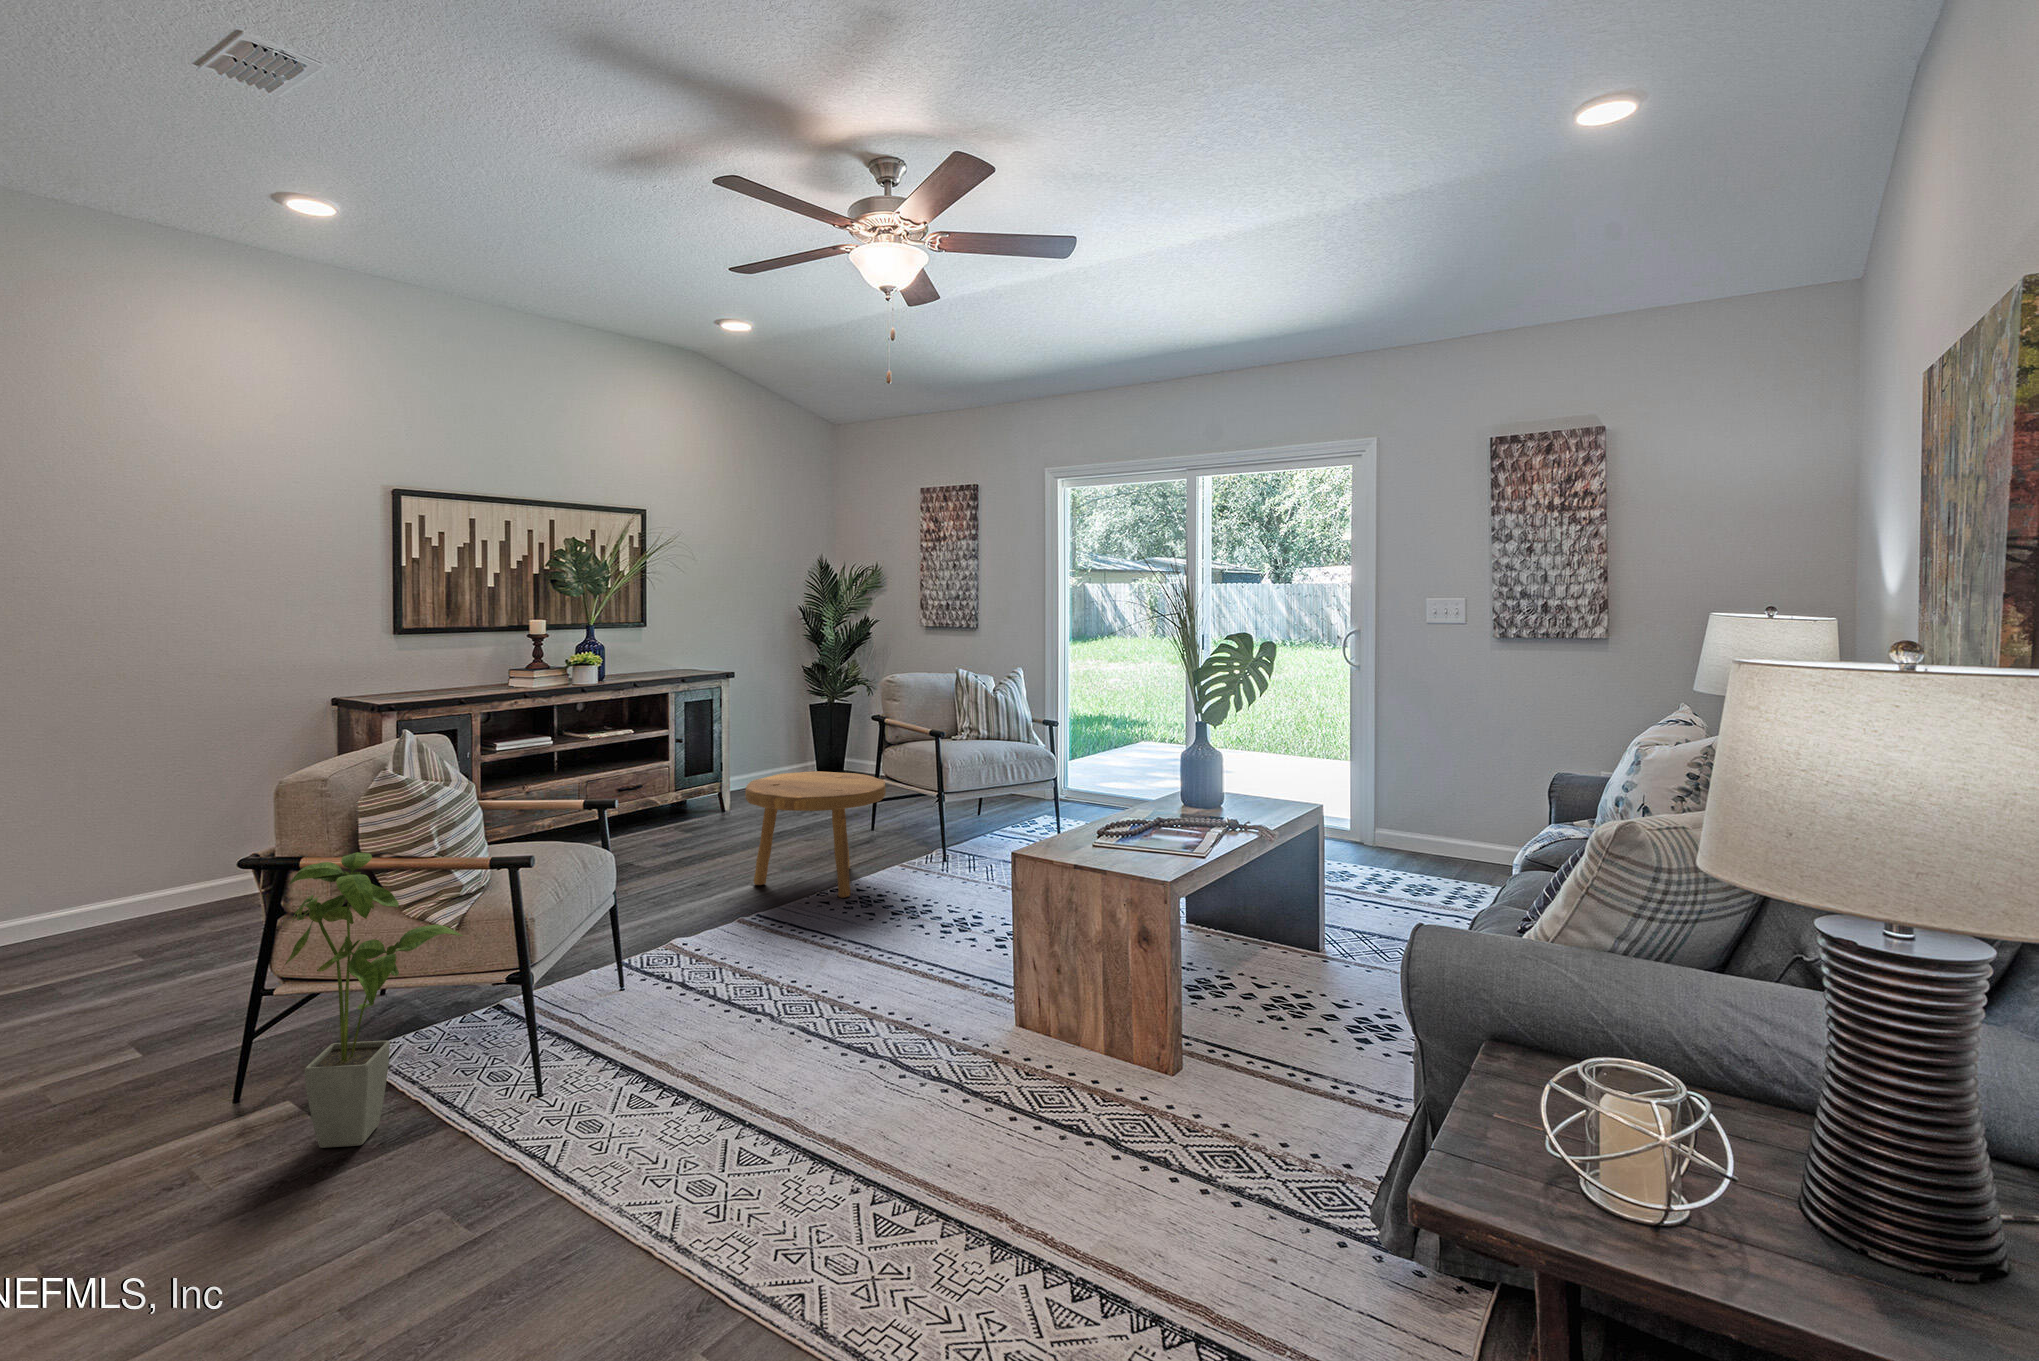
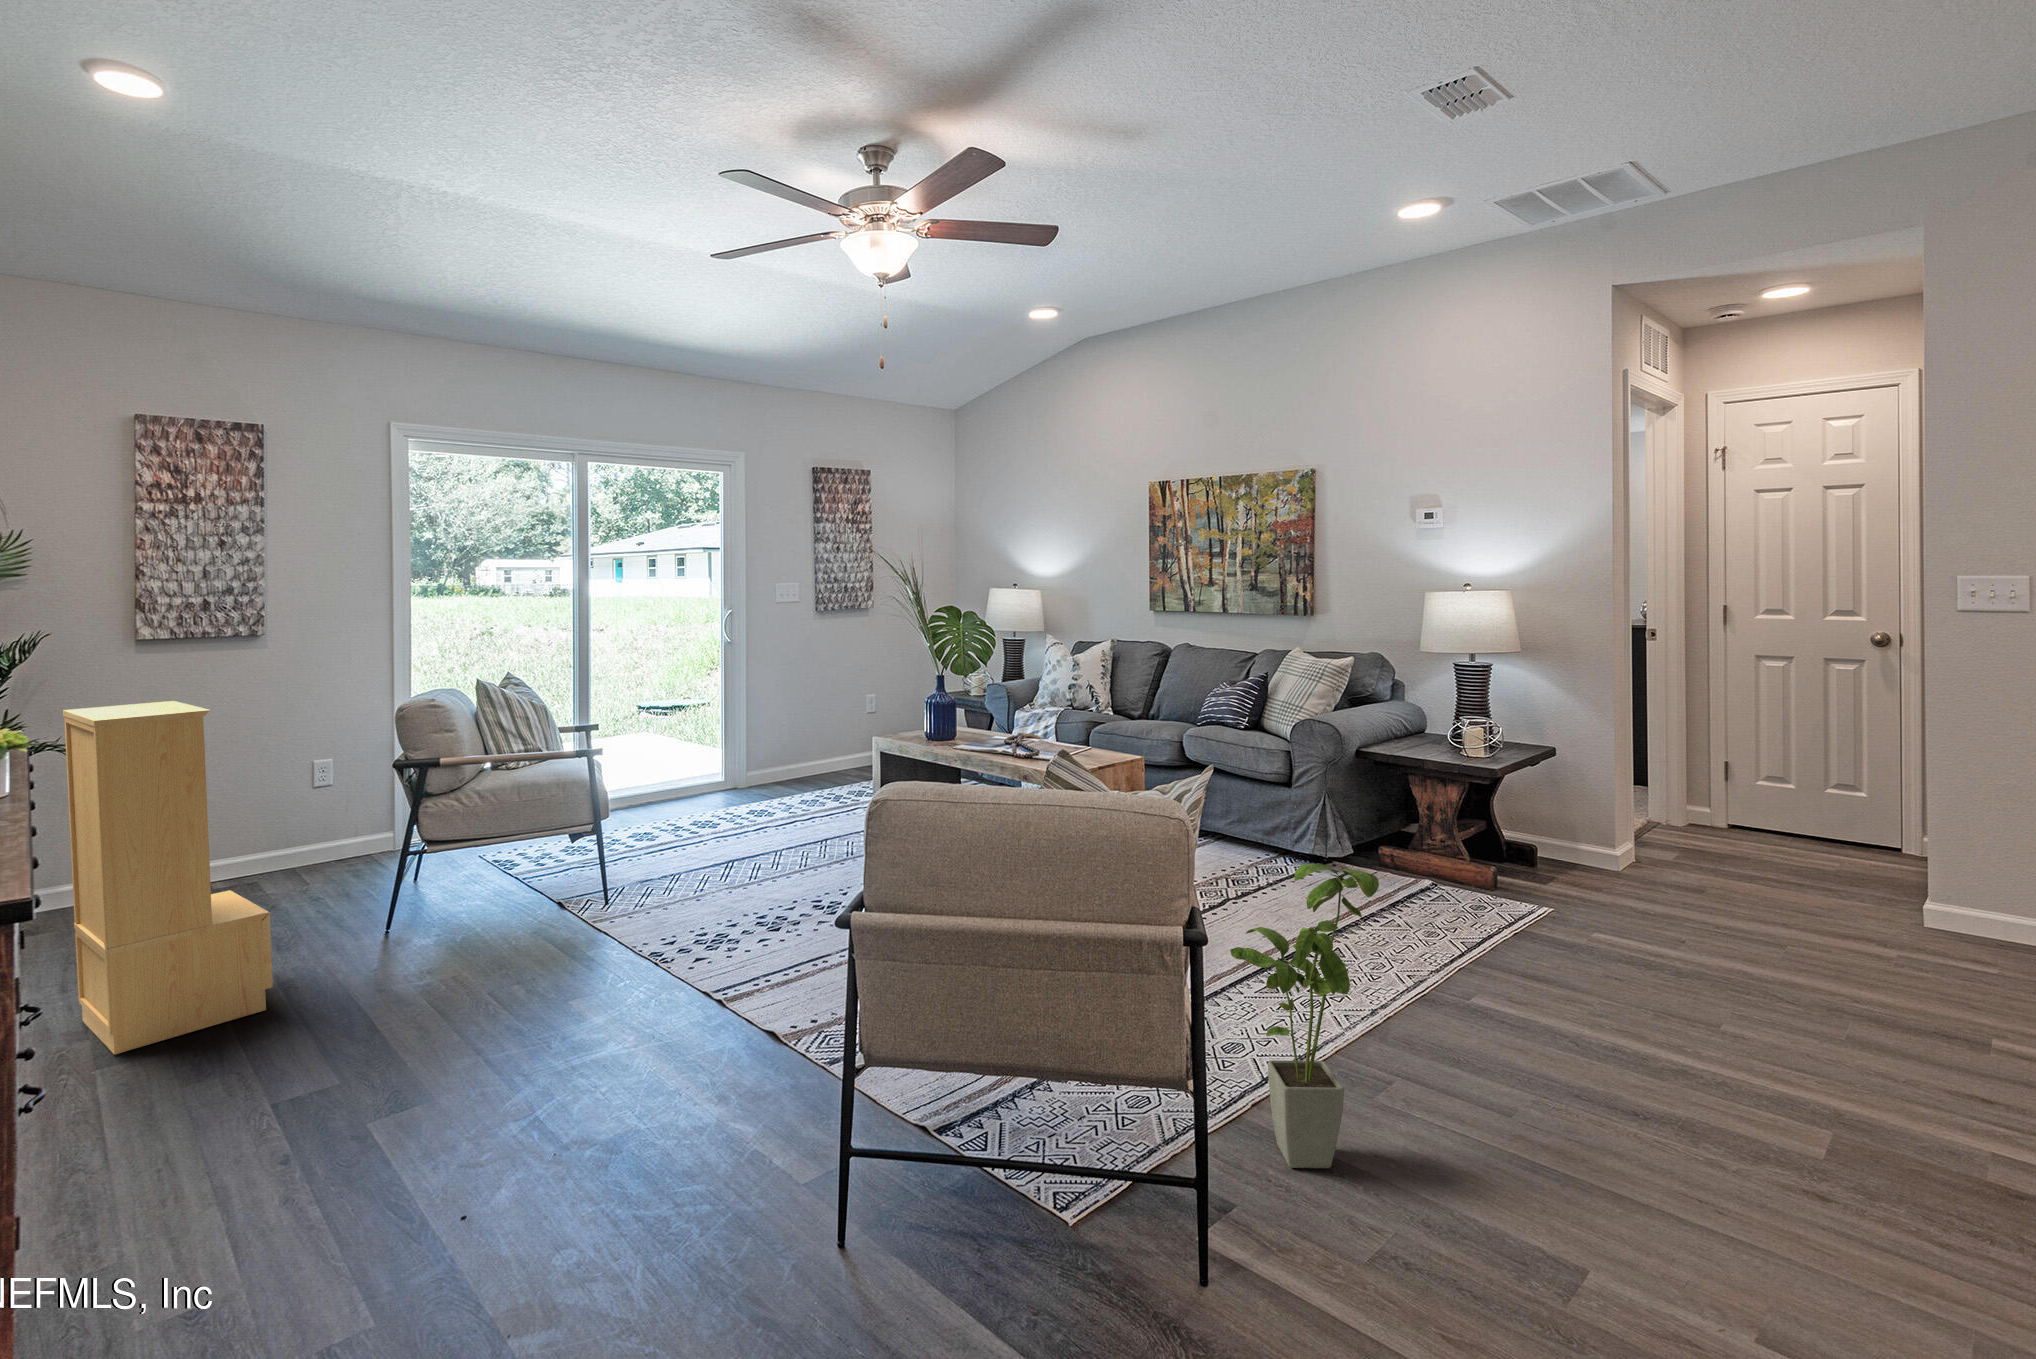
bookshelf: none [675,651,771,829] -> present [63,701,273,1054]
footstool: present [745,771,886,898] -> none [554,812,739,988]

